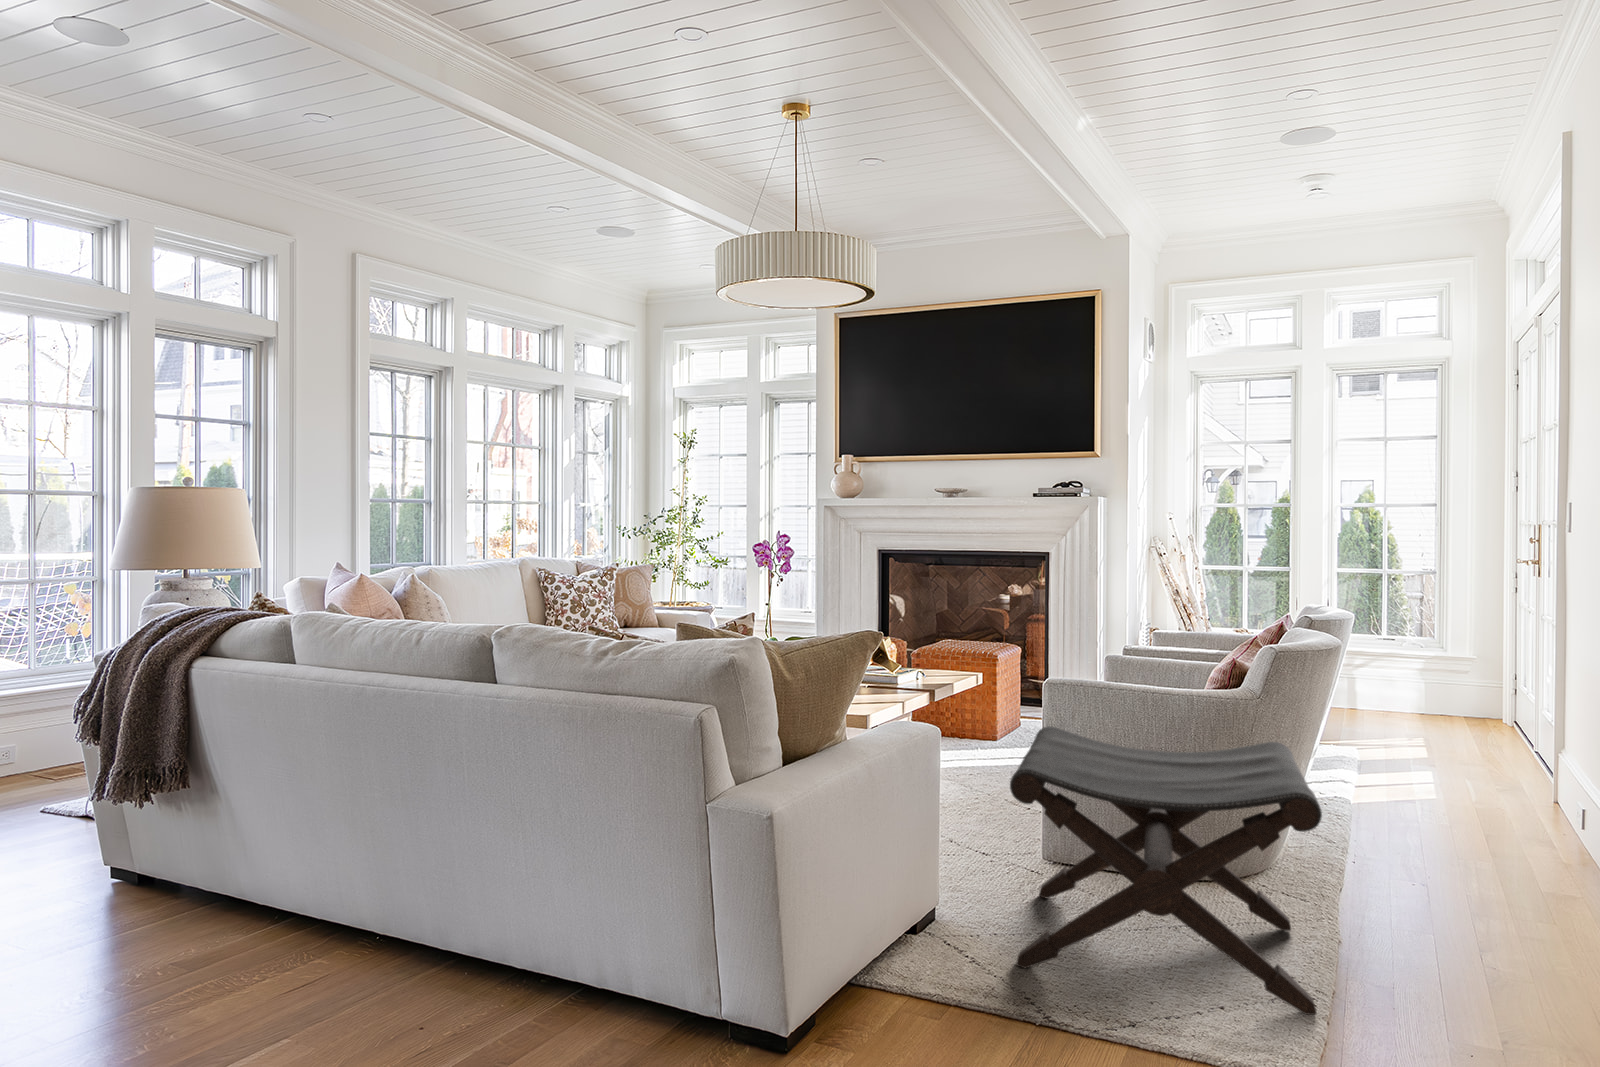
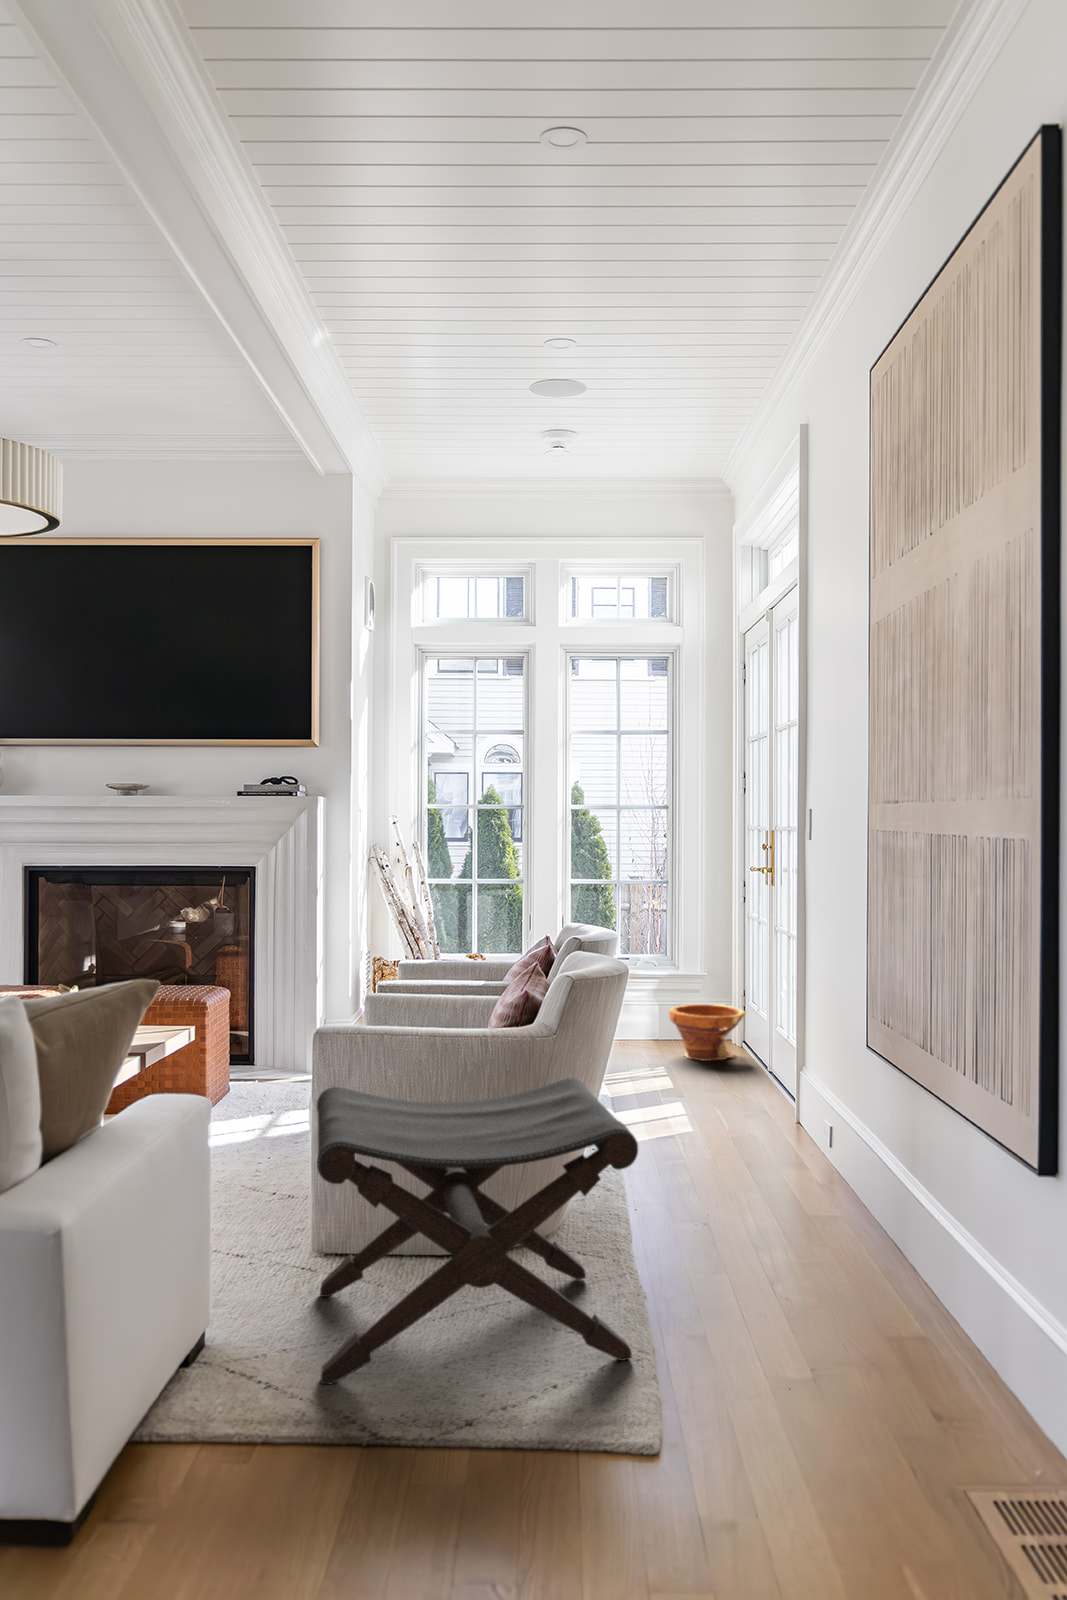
planter: none [1455,692,1551,750] -> present [669,1004,745,1061]

